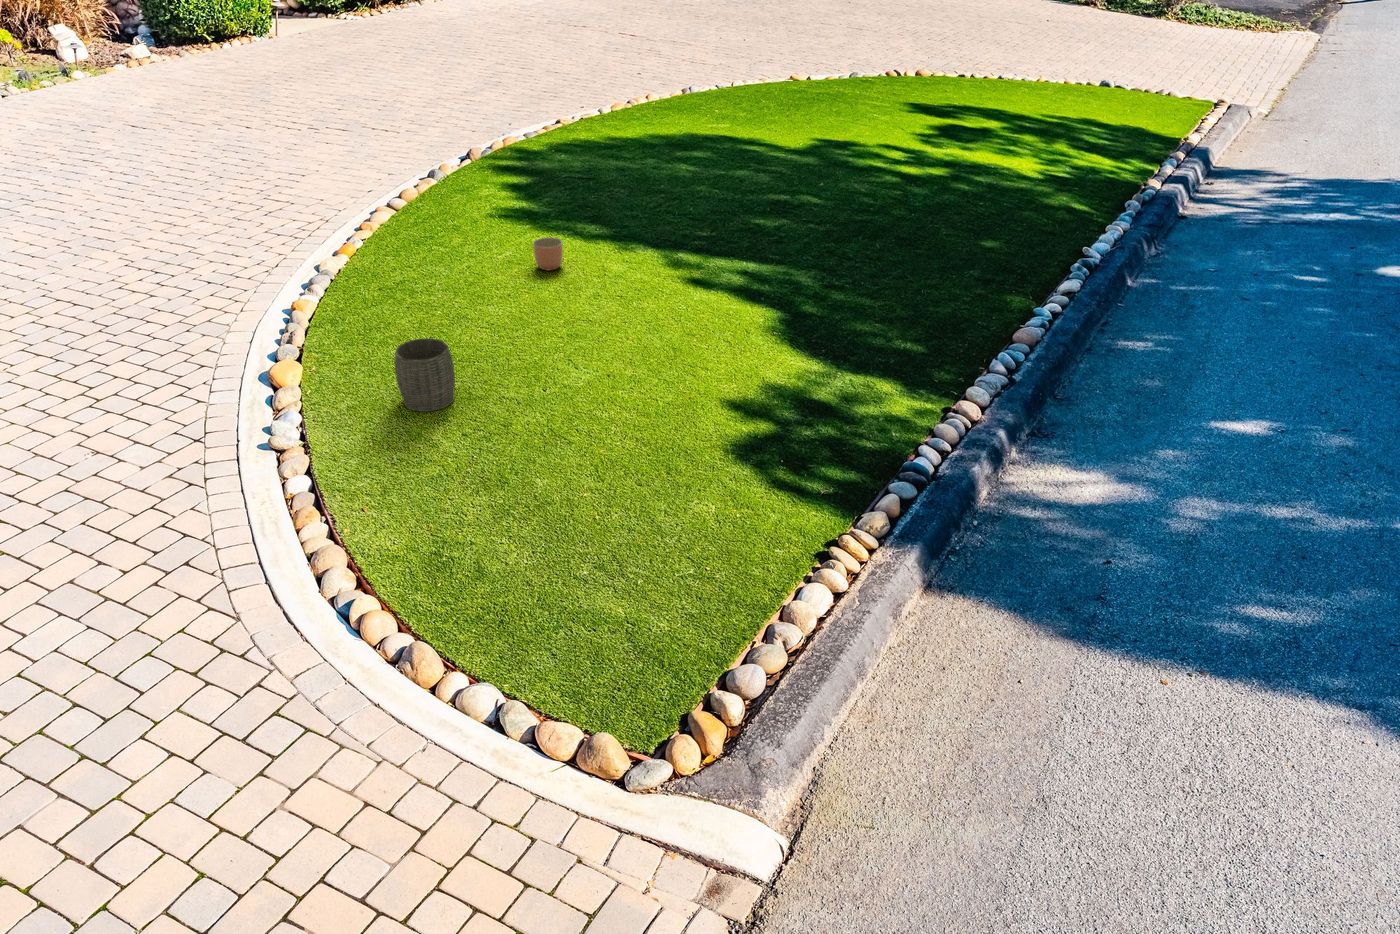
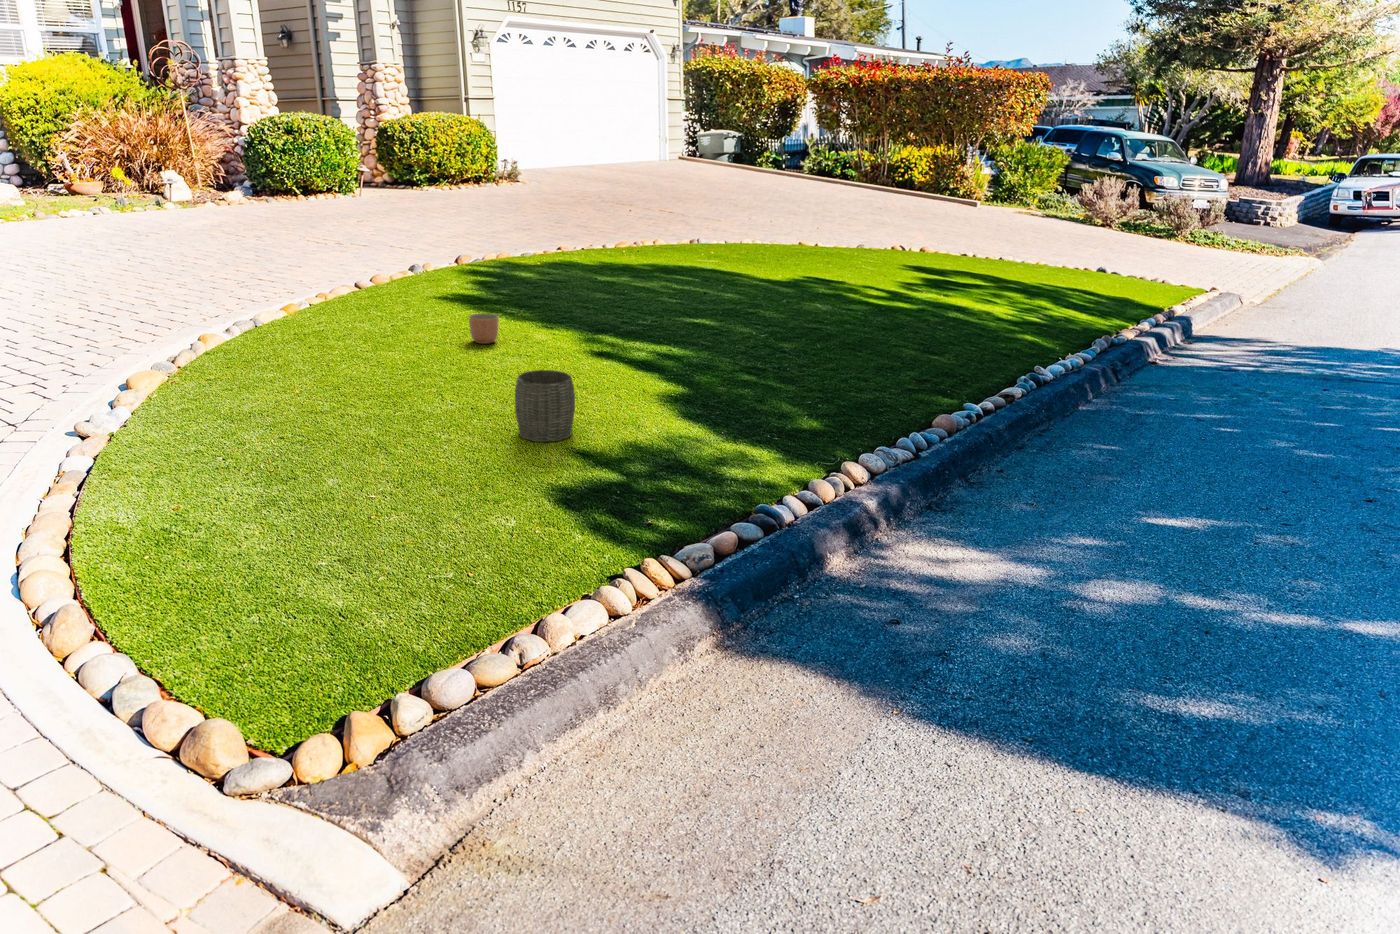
woven basket: present [394,338,455,412] -> present [515,370,575,442]

